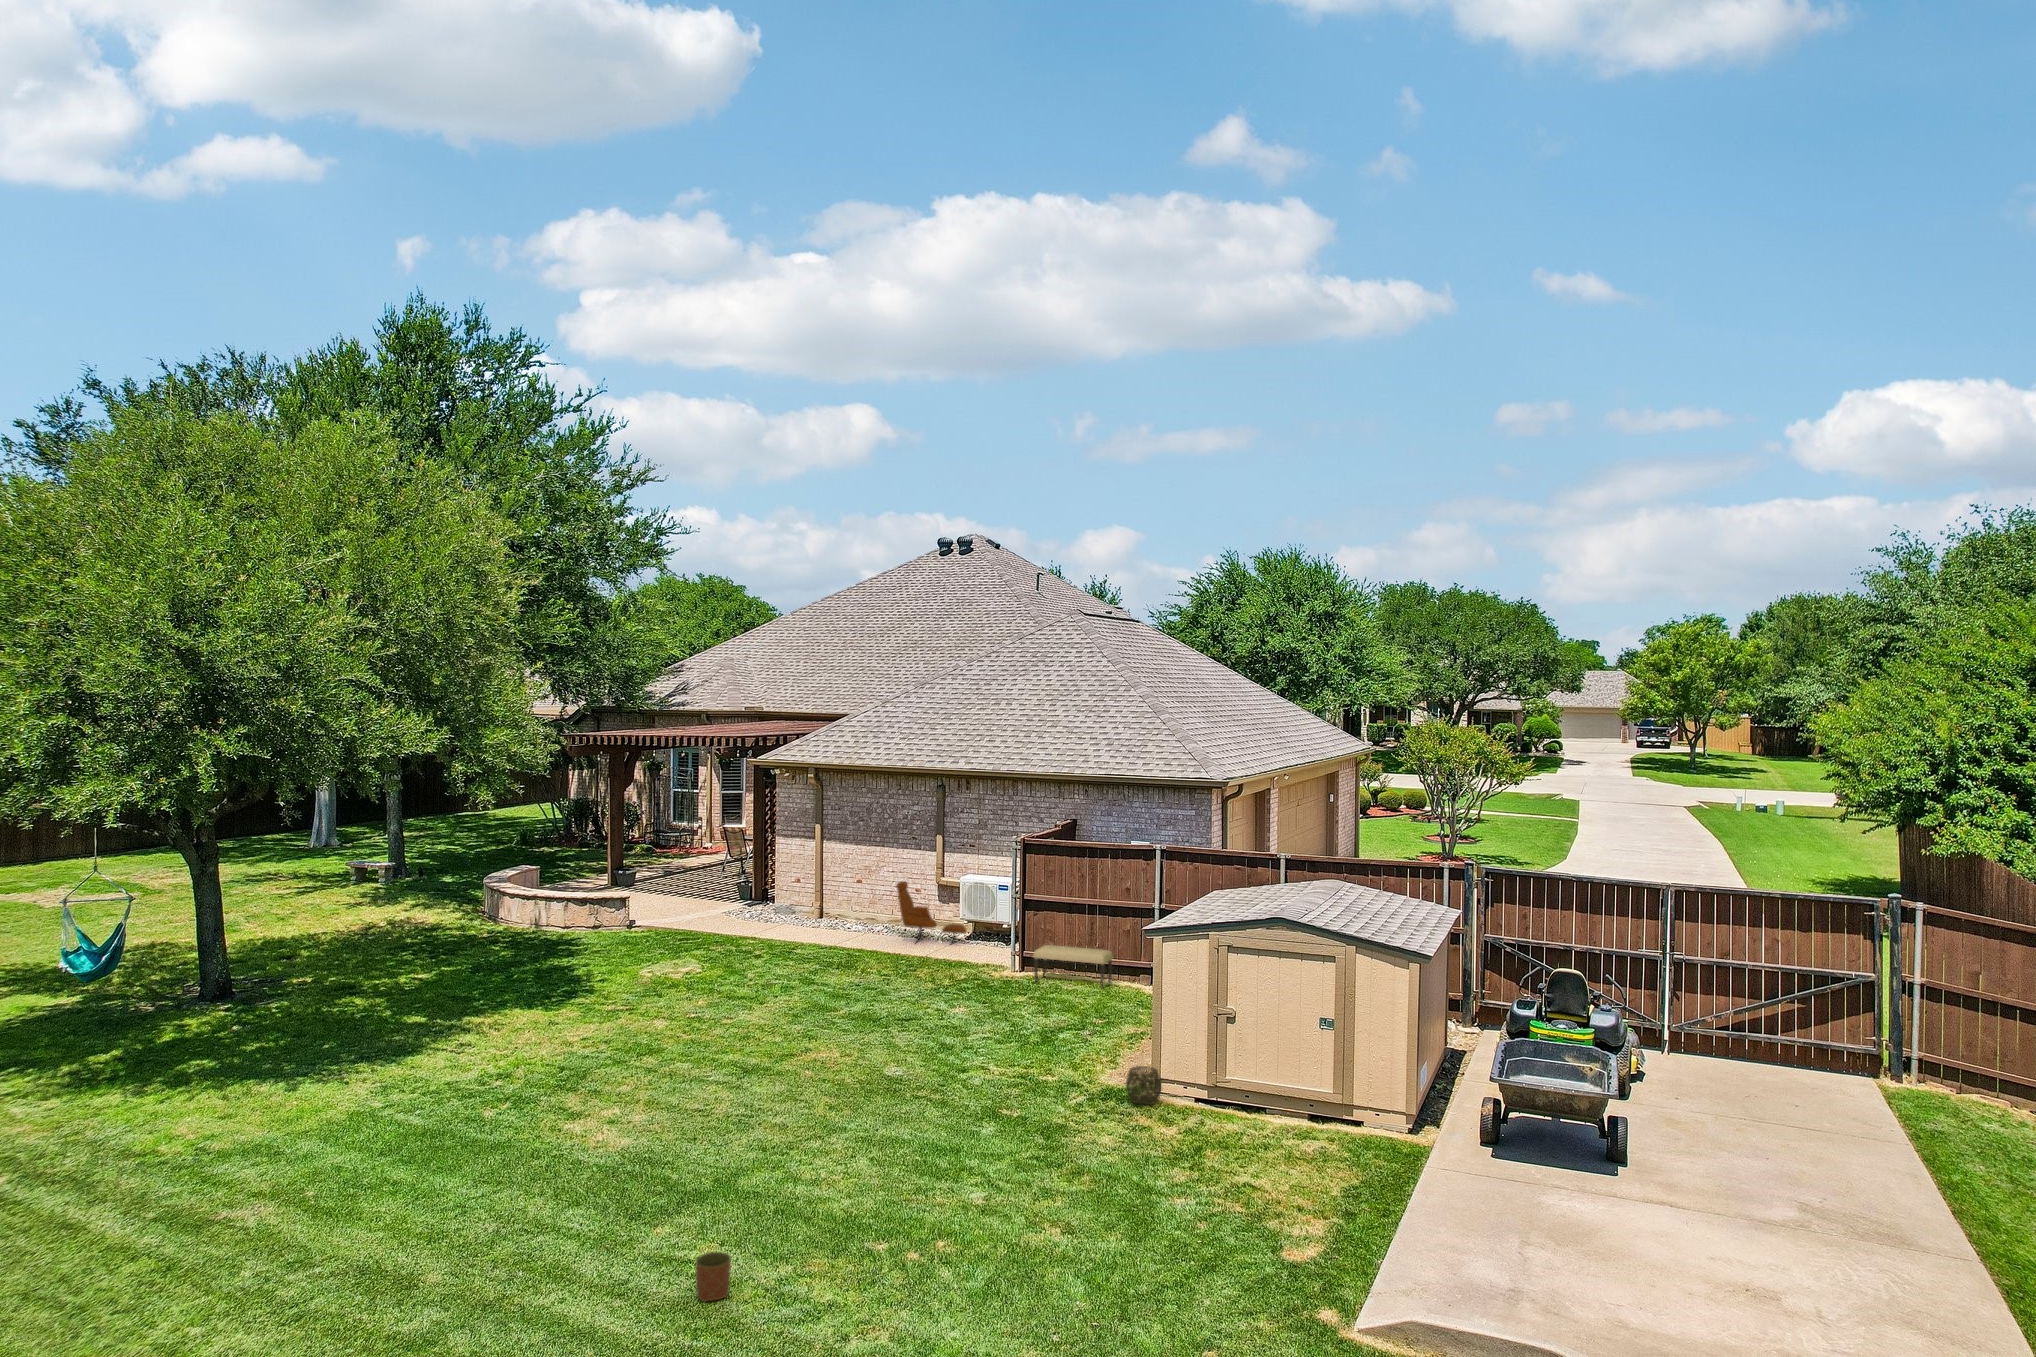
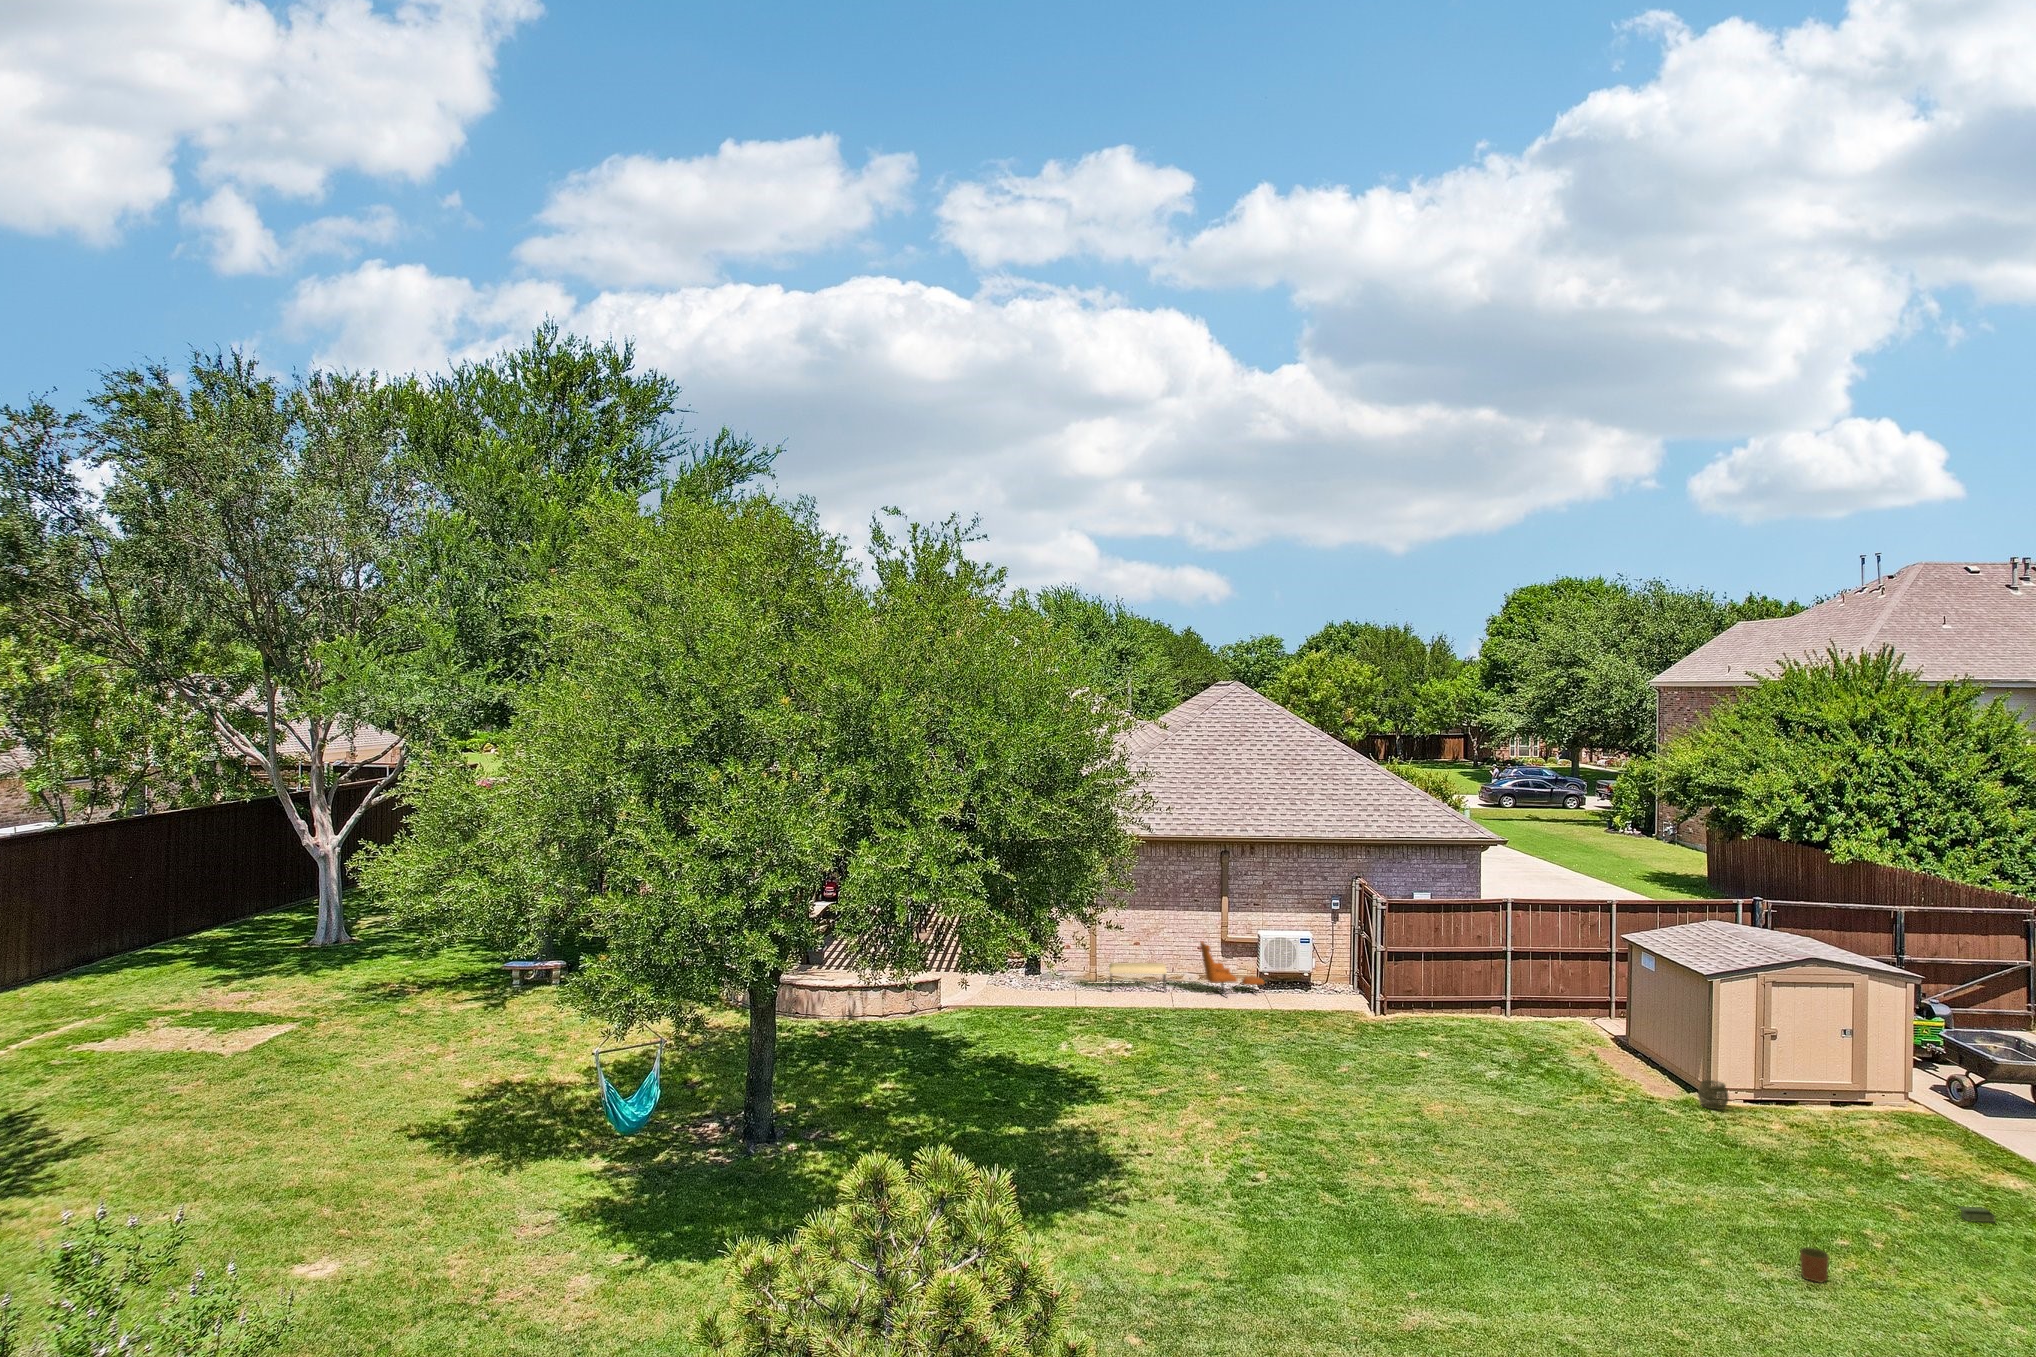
bench: present [1034,945,1113,988] -> present [1109,963,1167,991]
toolbox: none [1102,1251,1148,1282] -> present [1958,1206,1996,1222]

